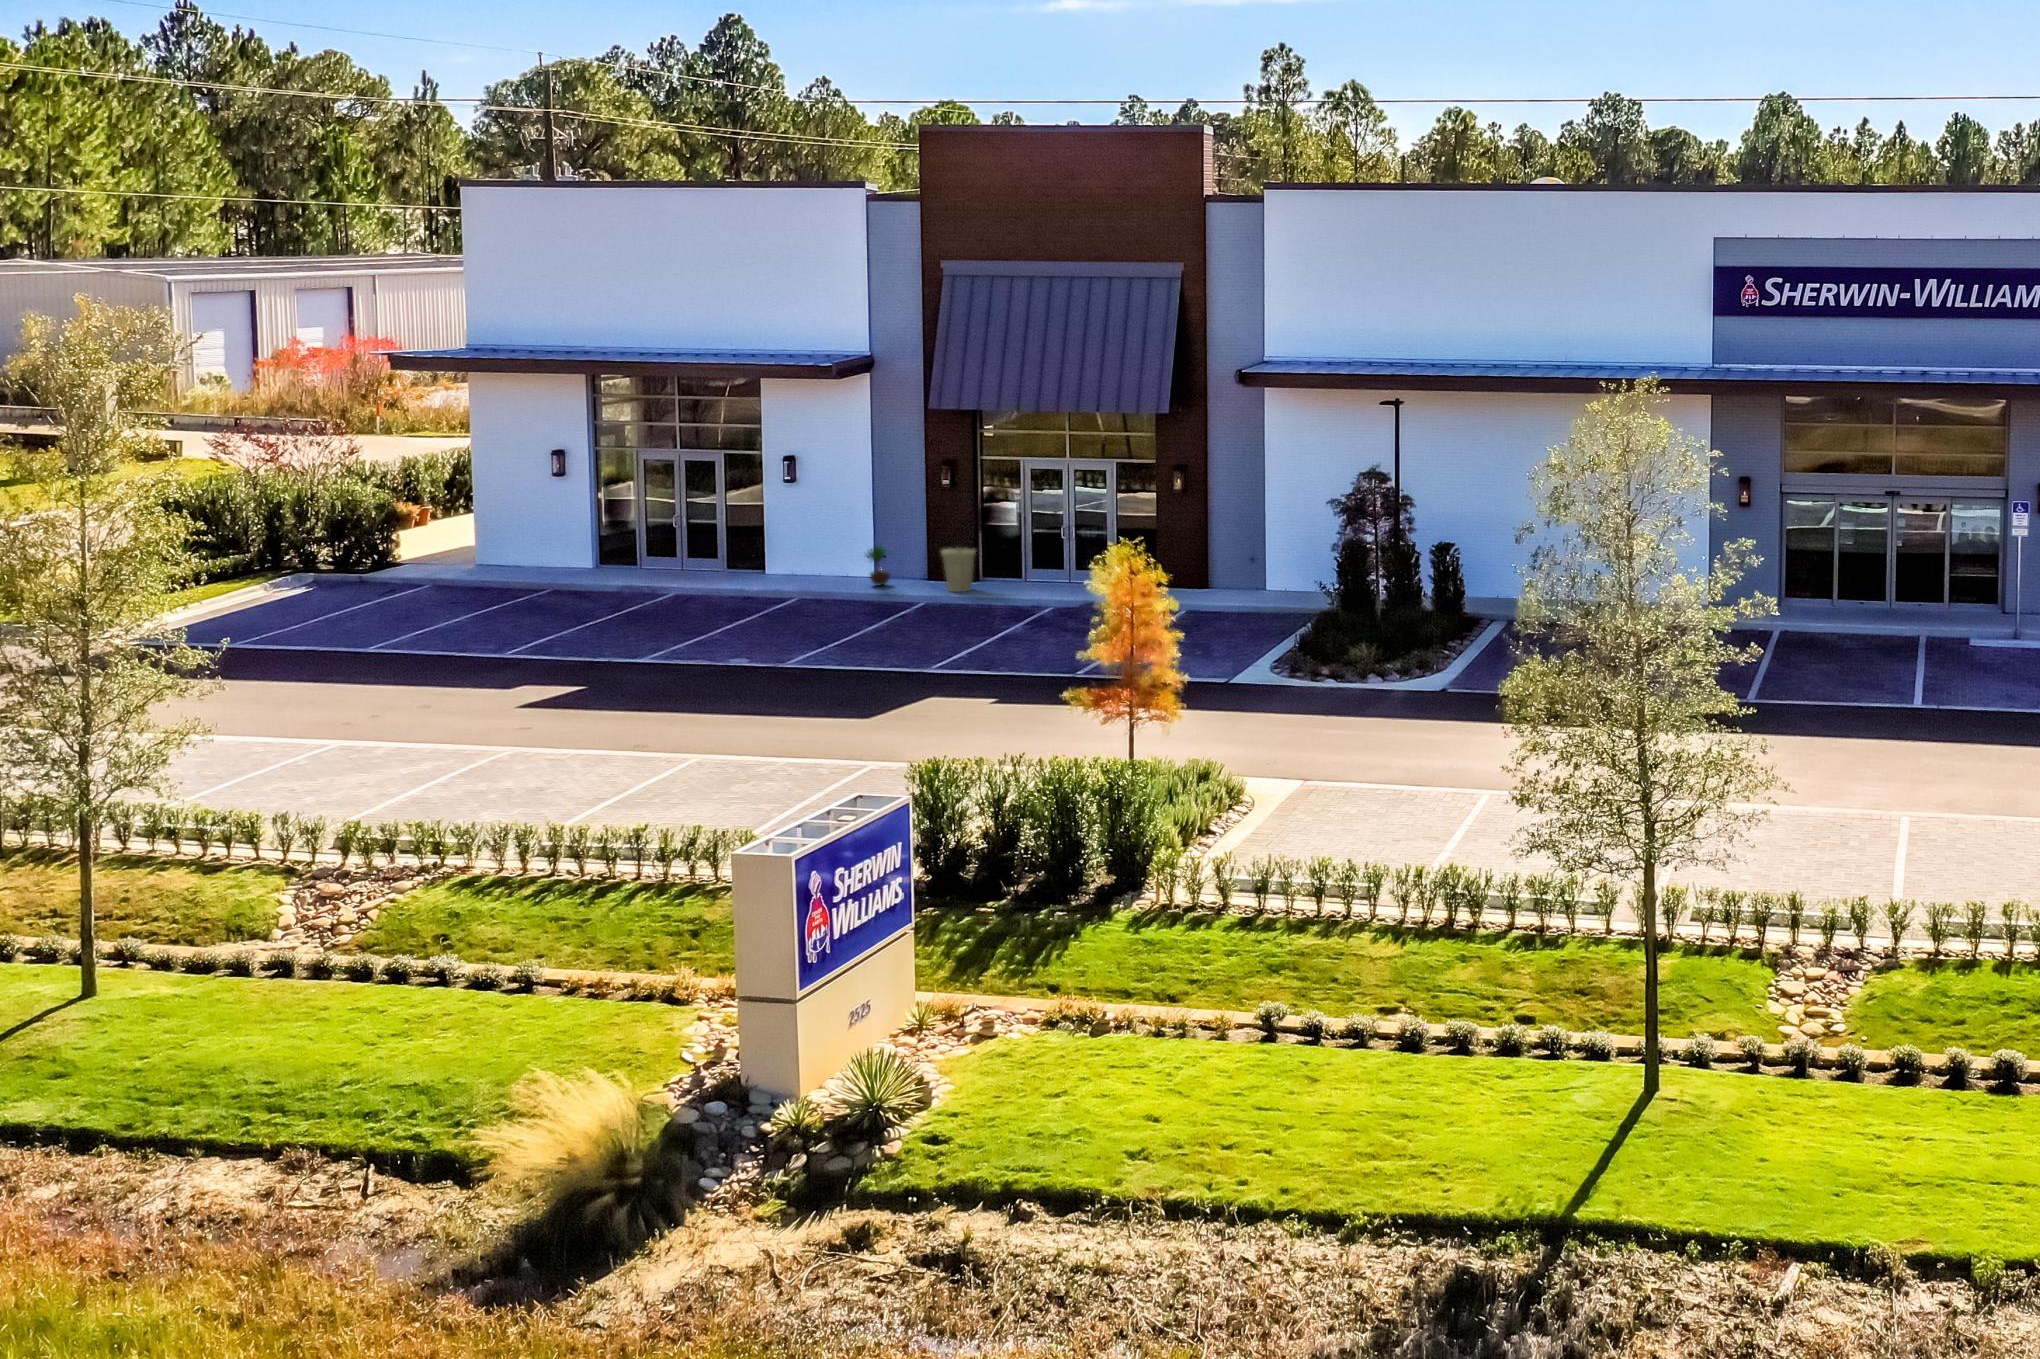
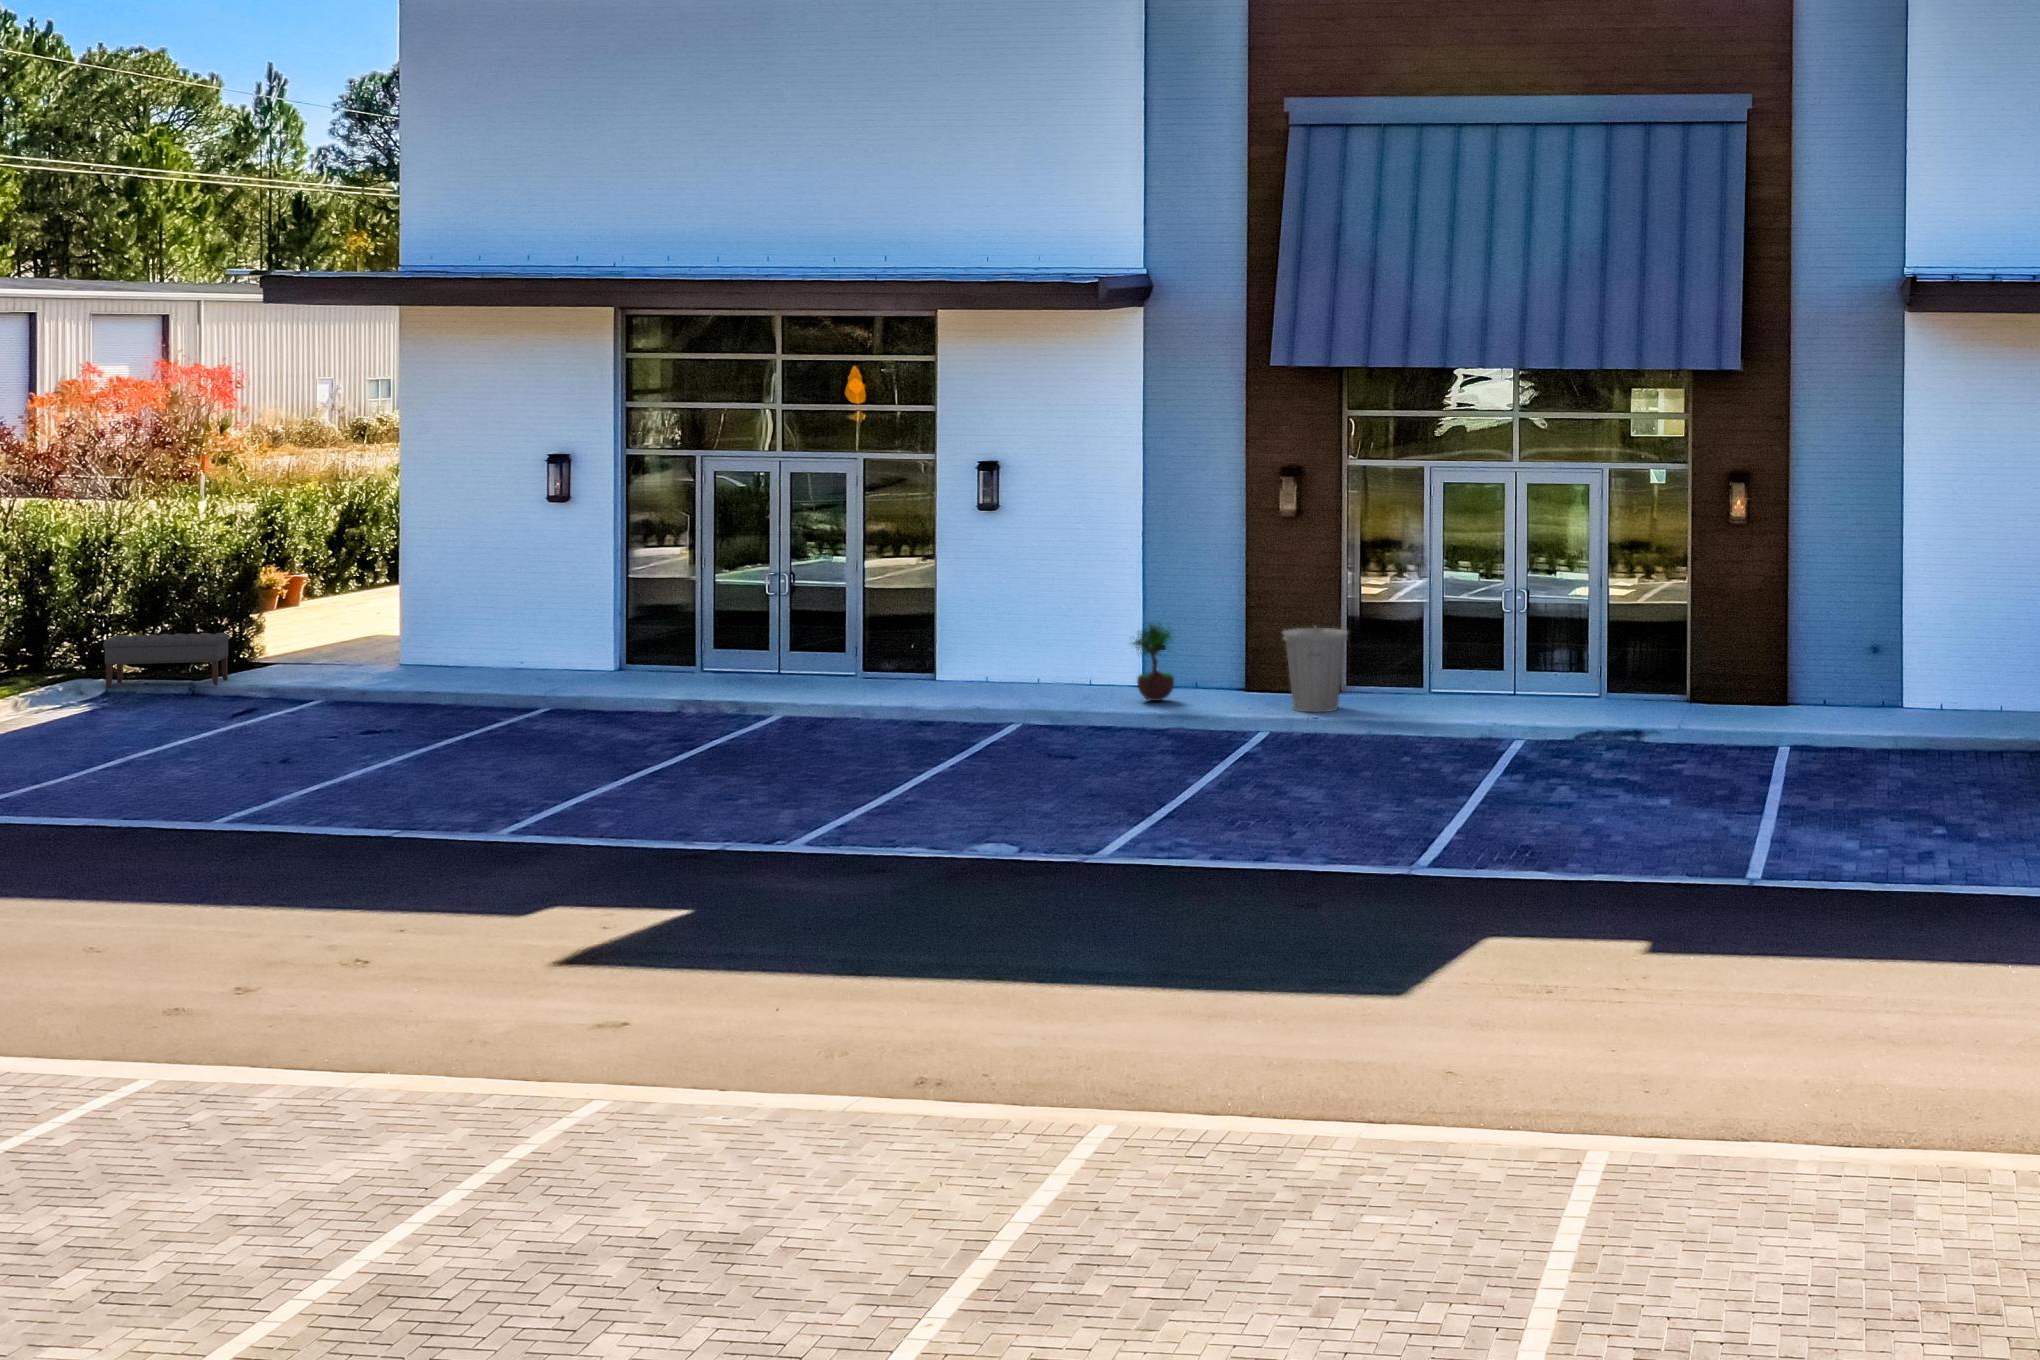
bench: none [311,548,382,578] -> present [103,633,229,688]

